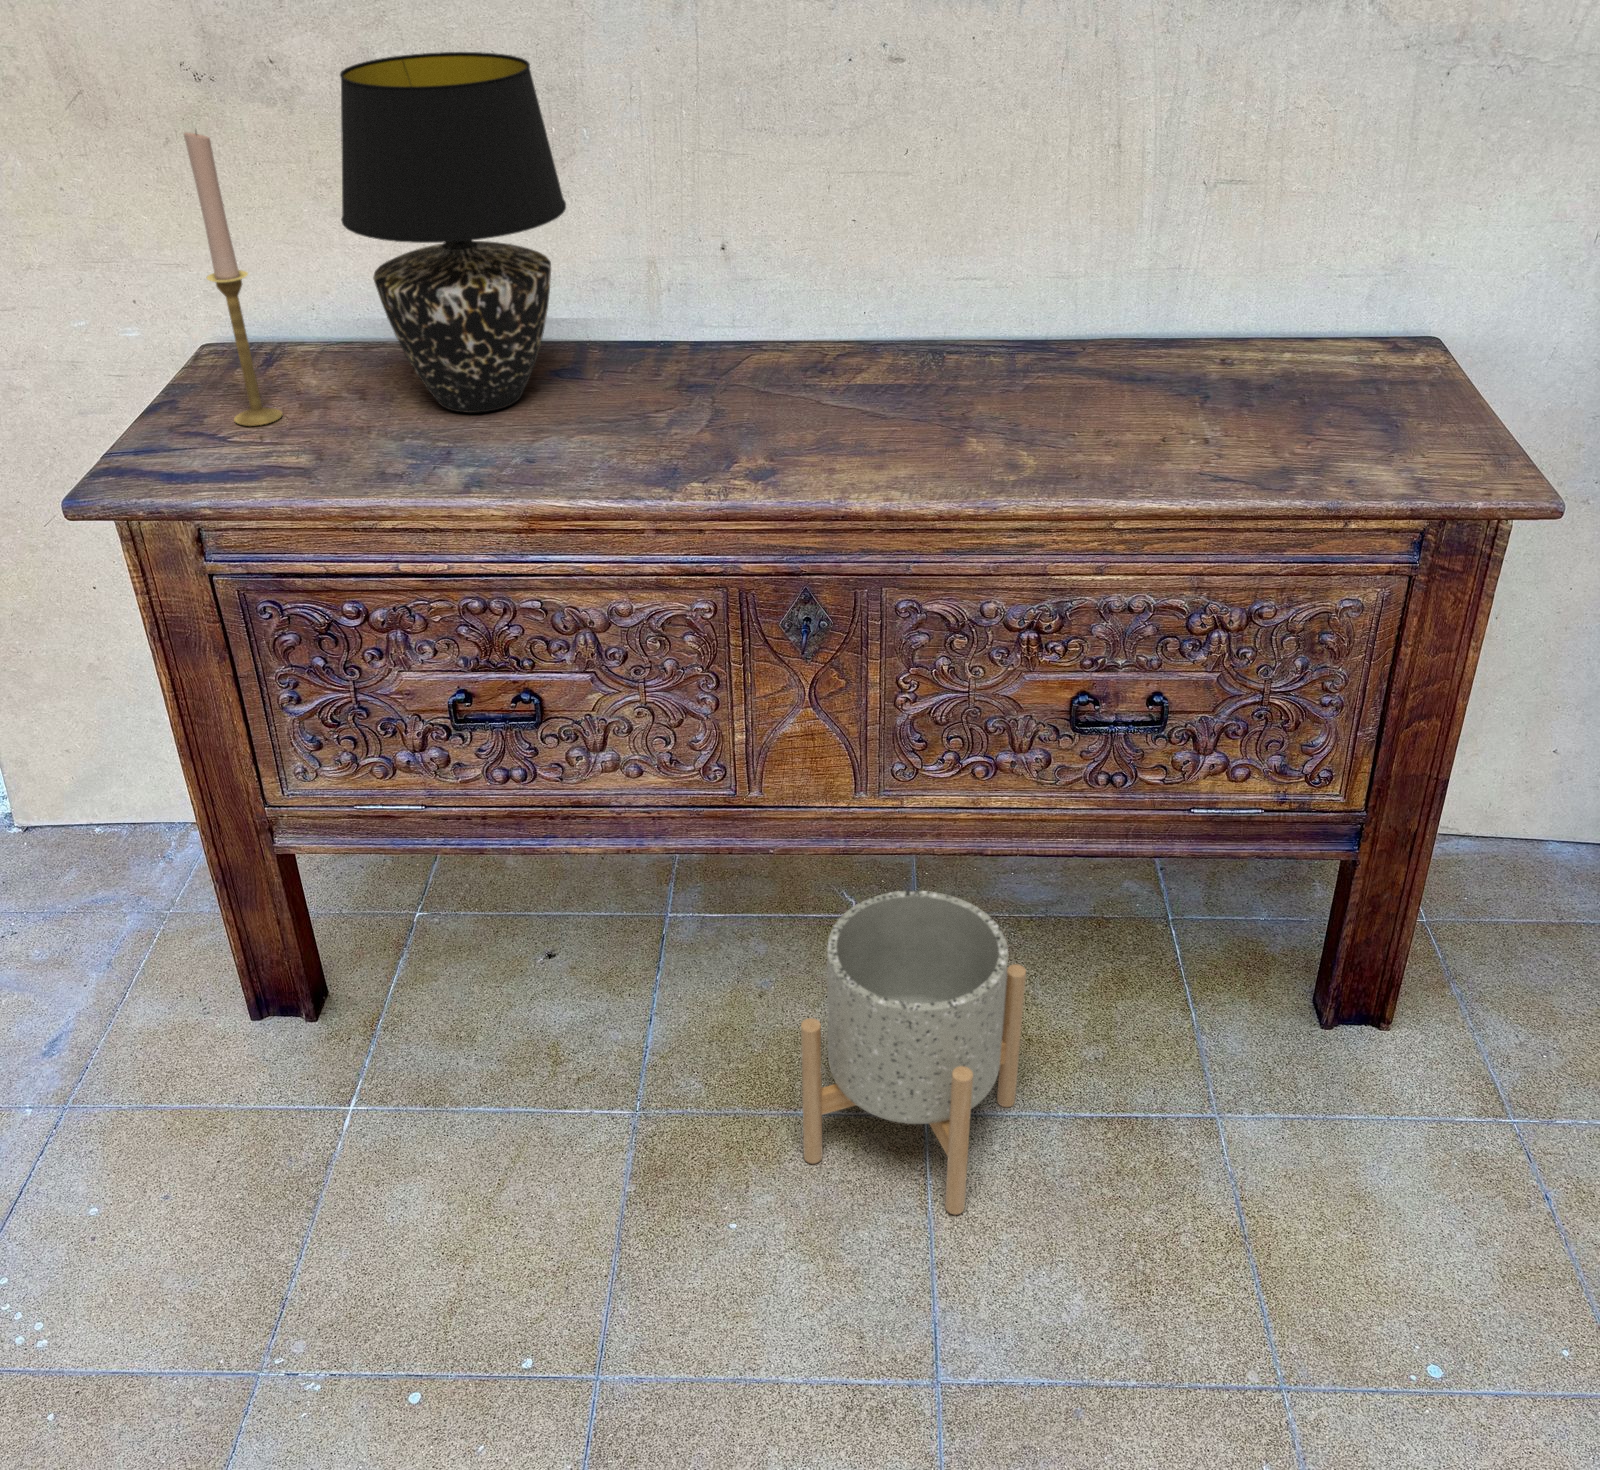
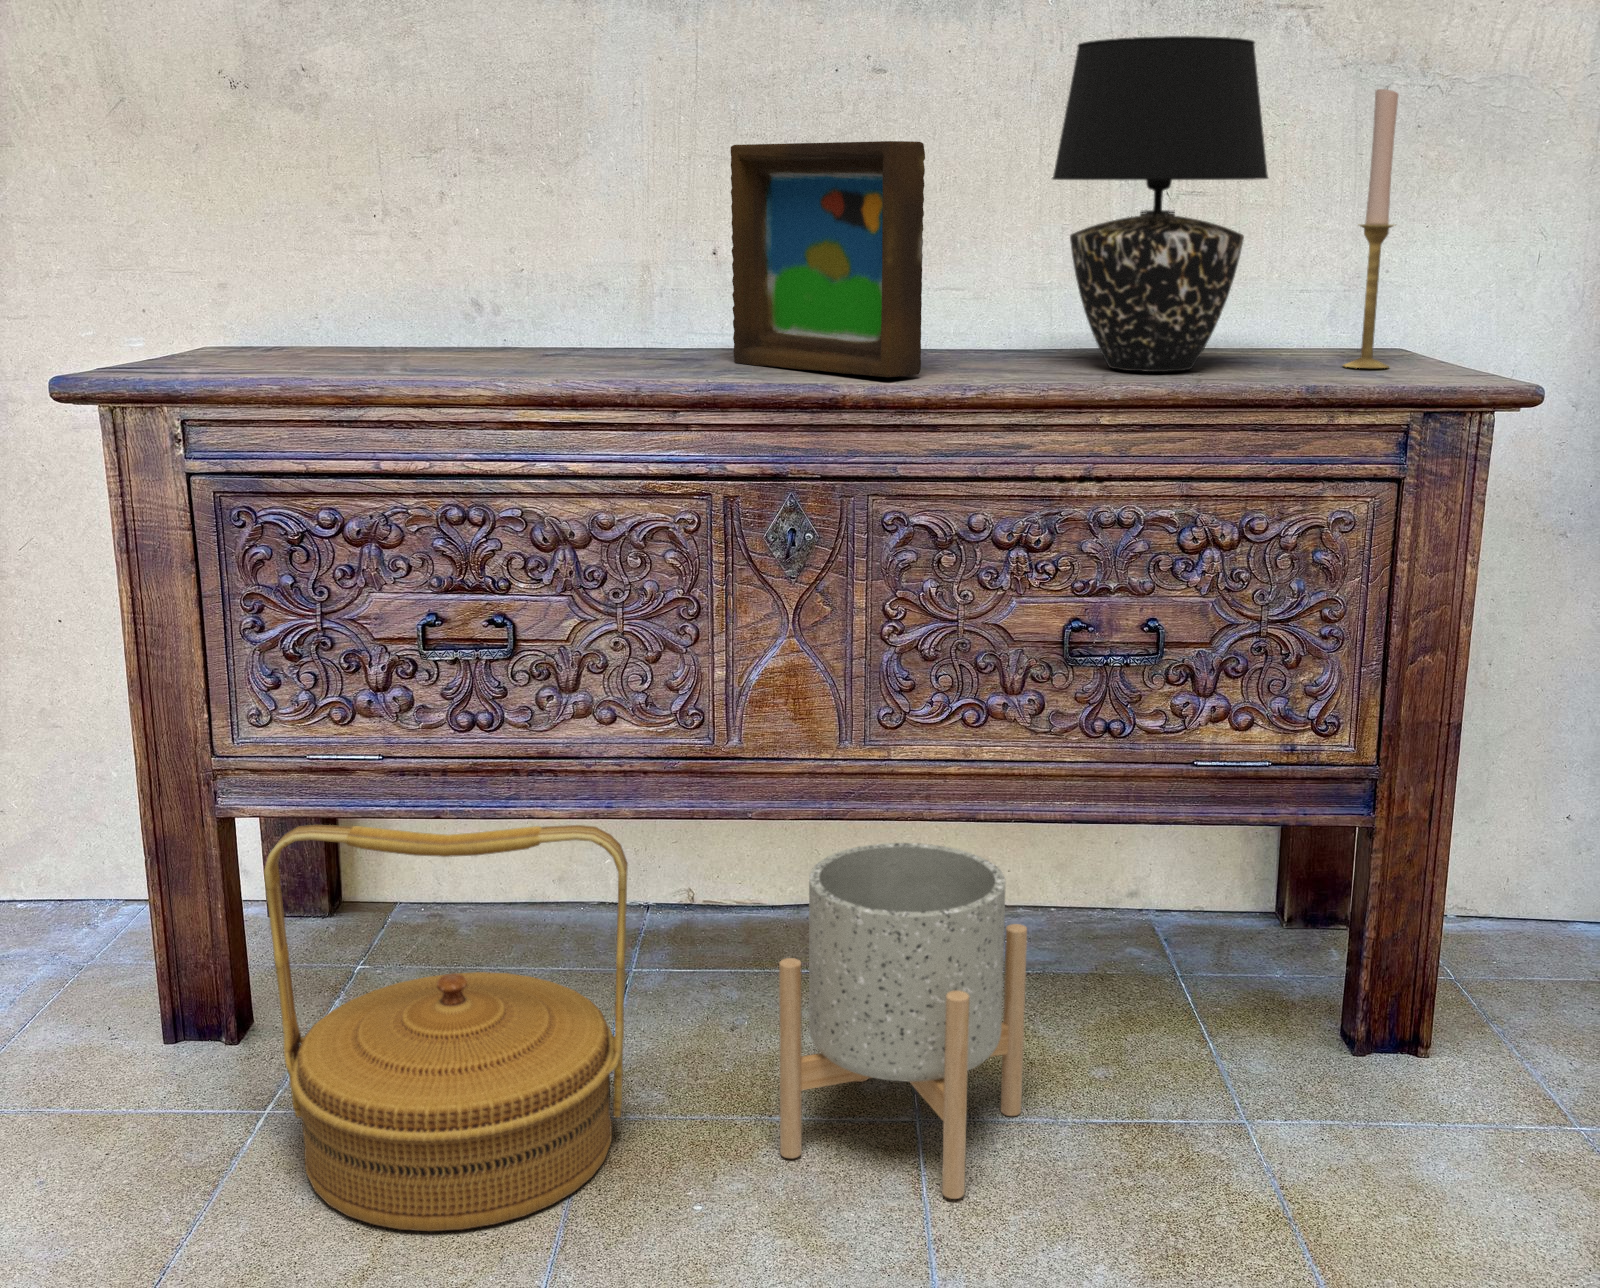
table lamp: present [340,52,566,413] -> present [1052,36,1268,372]
candlestick: present [184,133,283,426] -> present [1344,88,1398,368]
picture frame: none [737,157,945,441] -> present [731,141,925,377]
woven basket: none [326,915,664,1258] -> present [264,825,628,1231]

